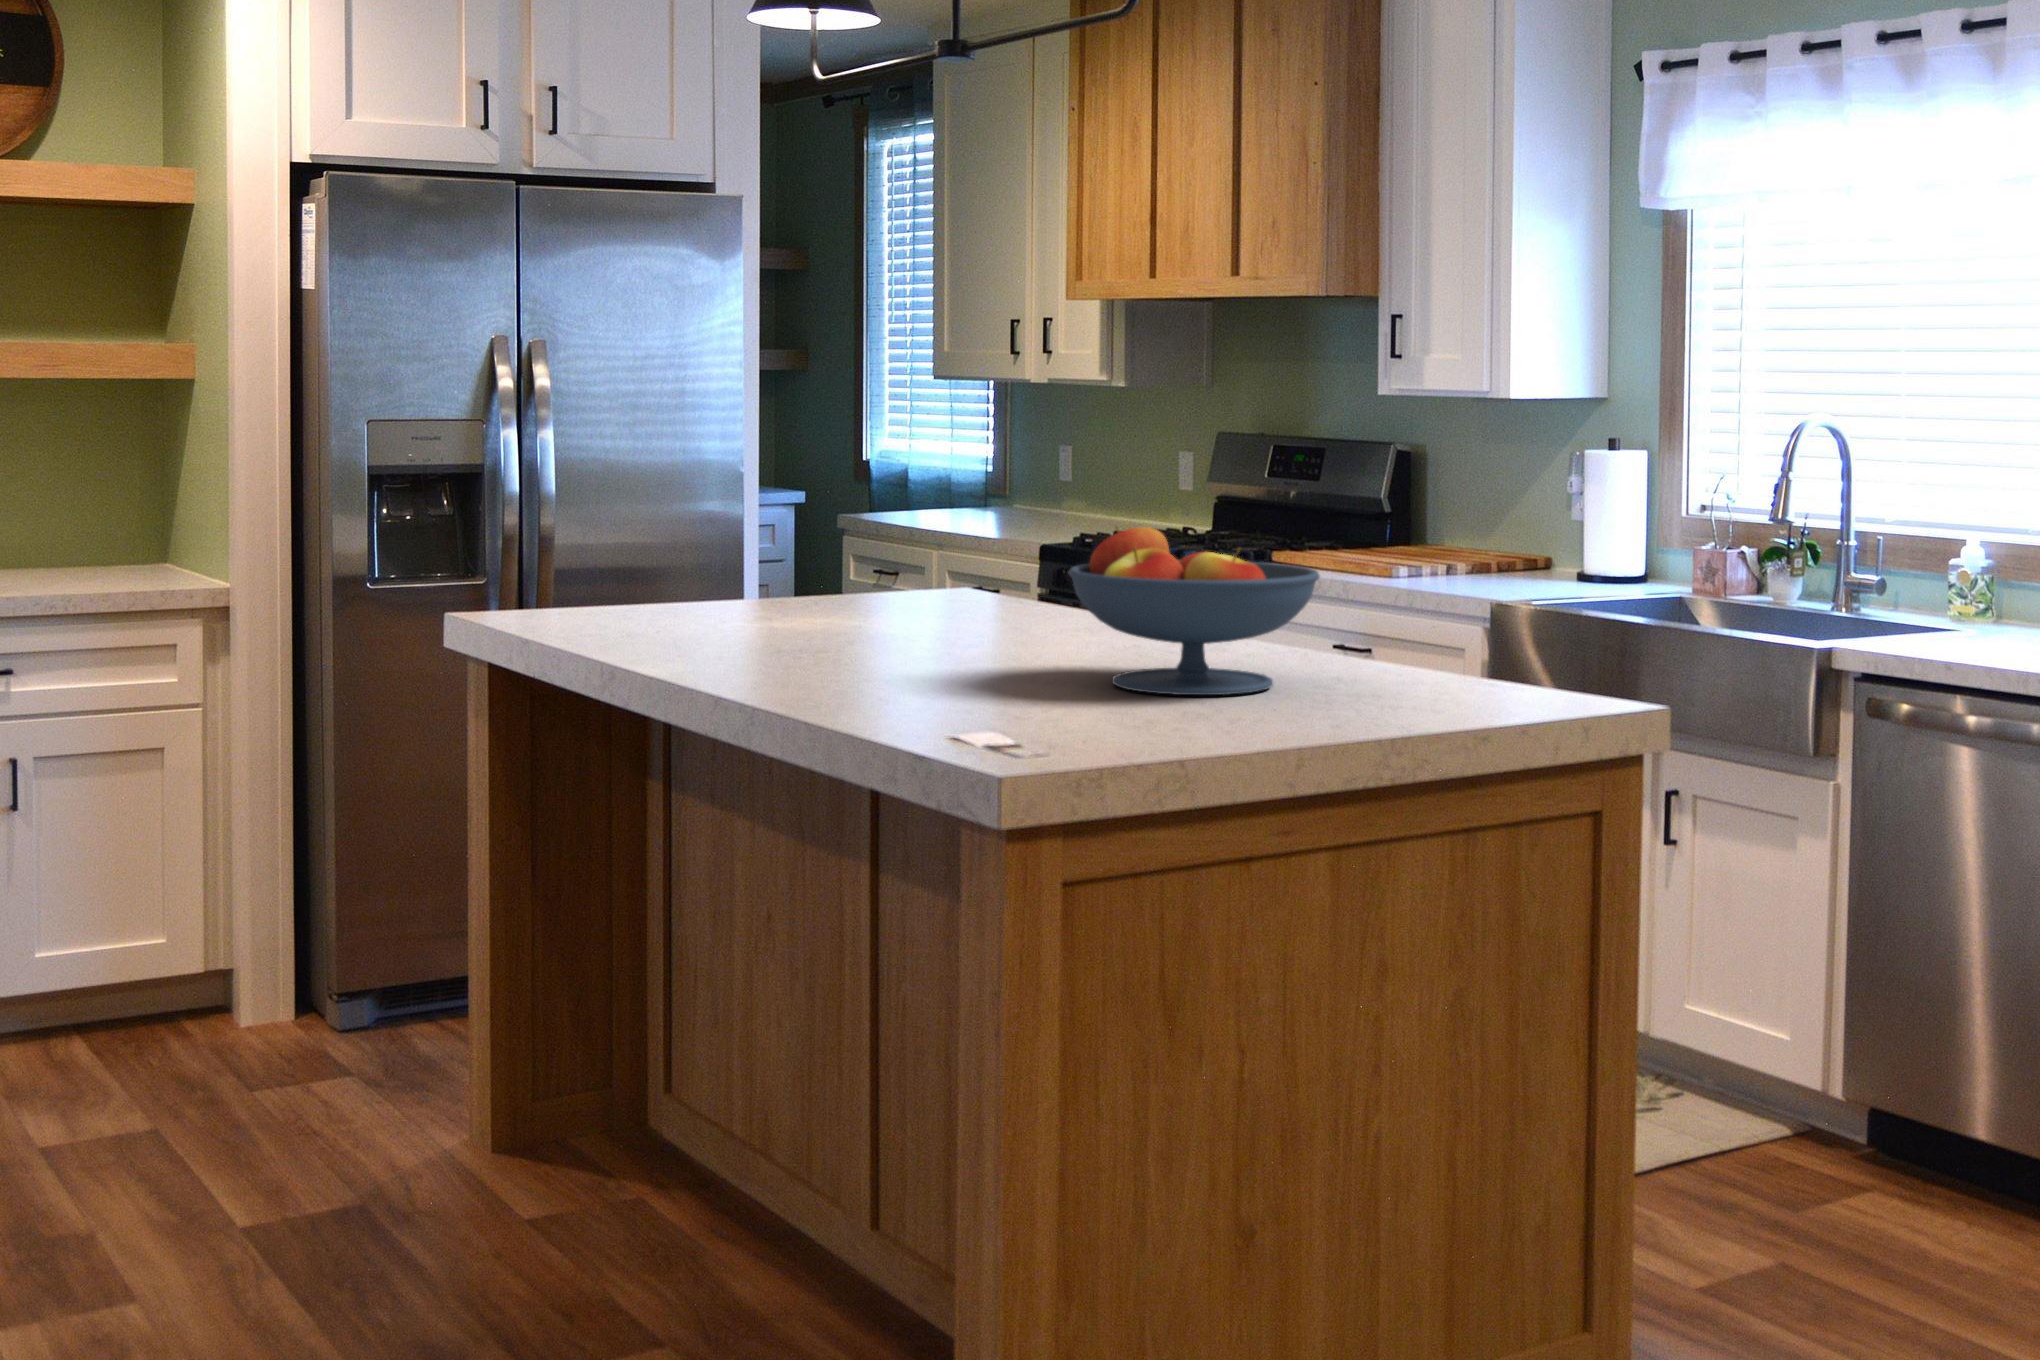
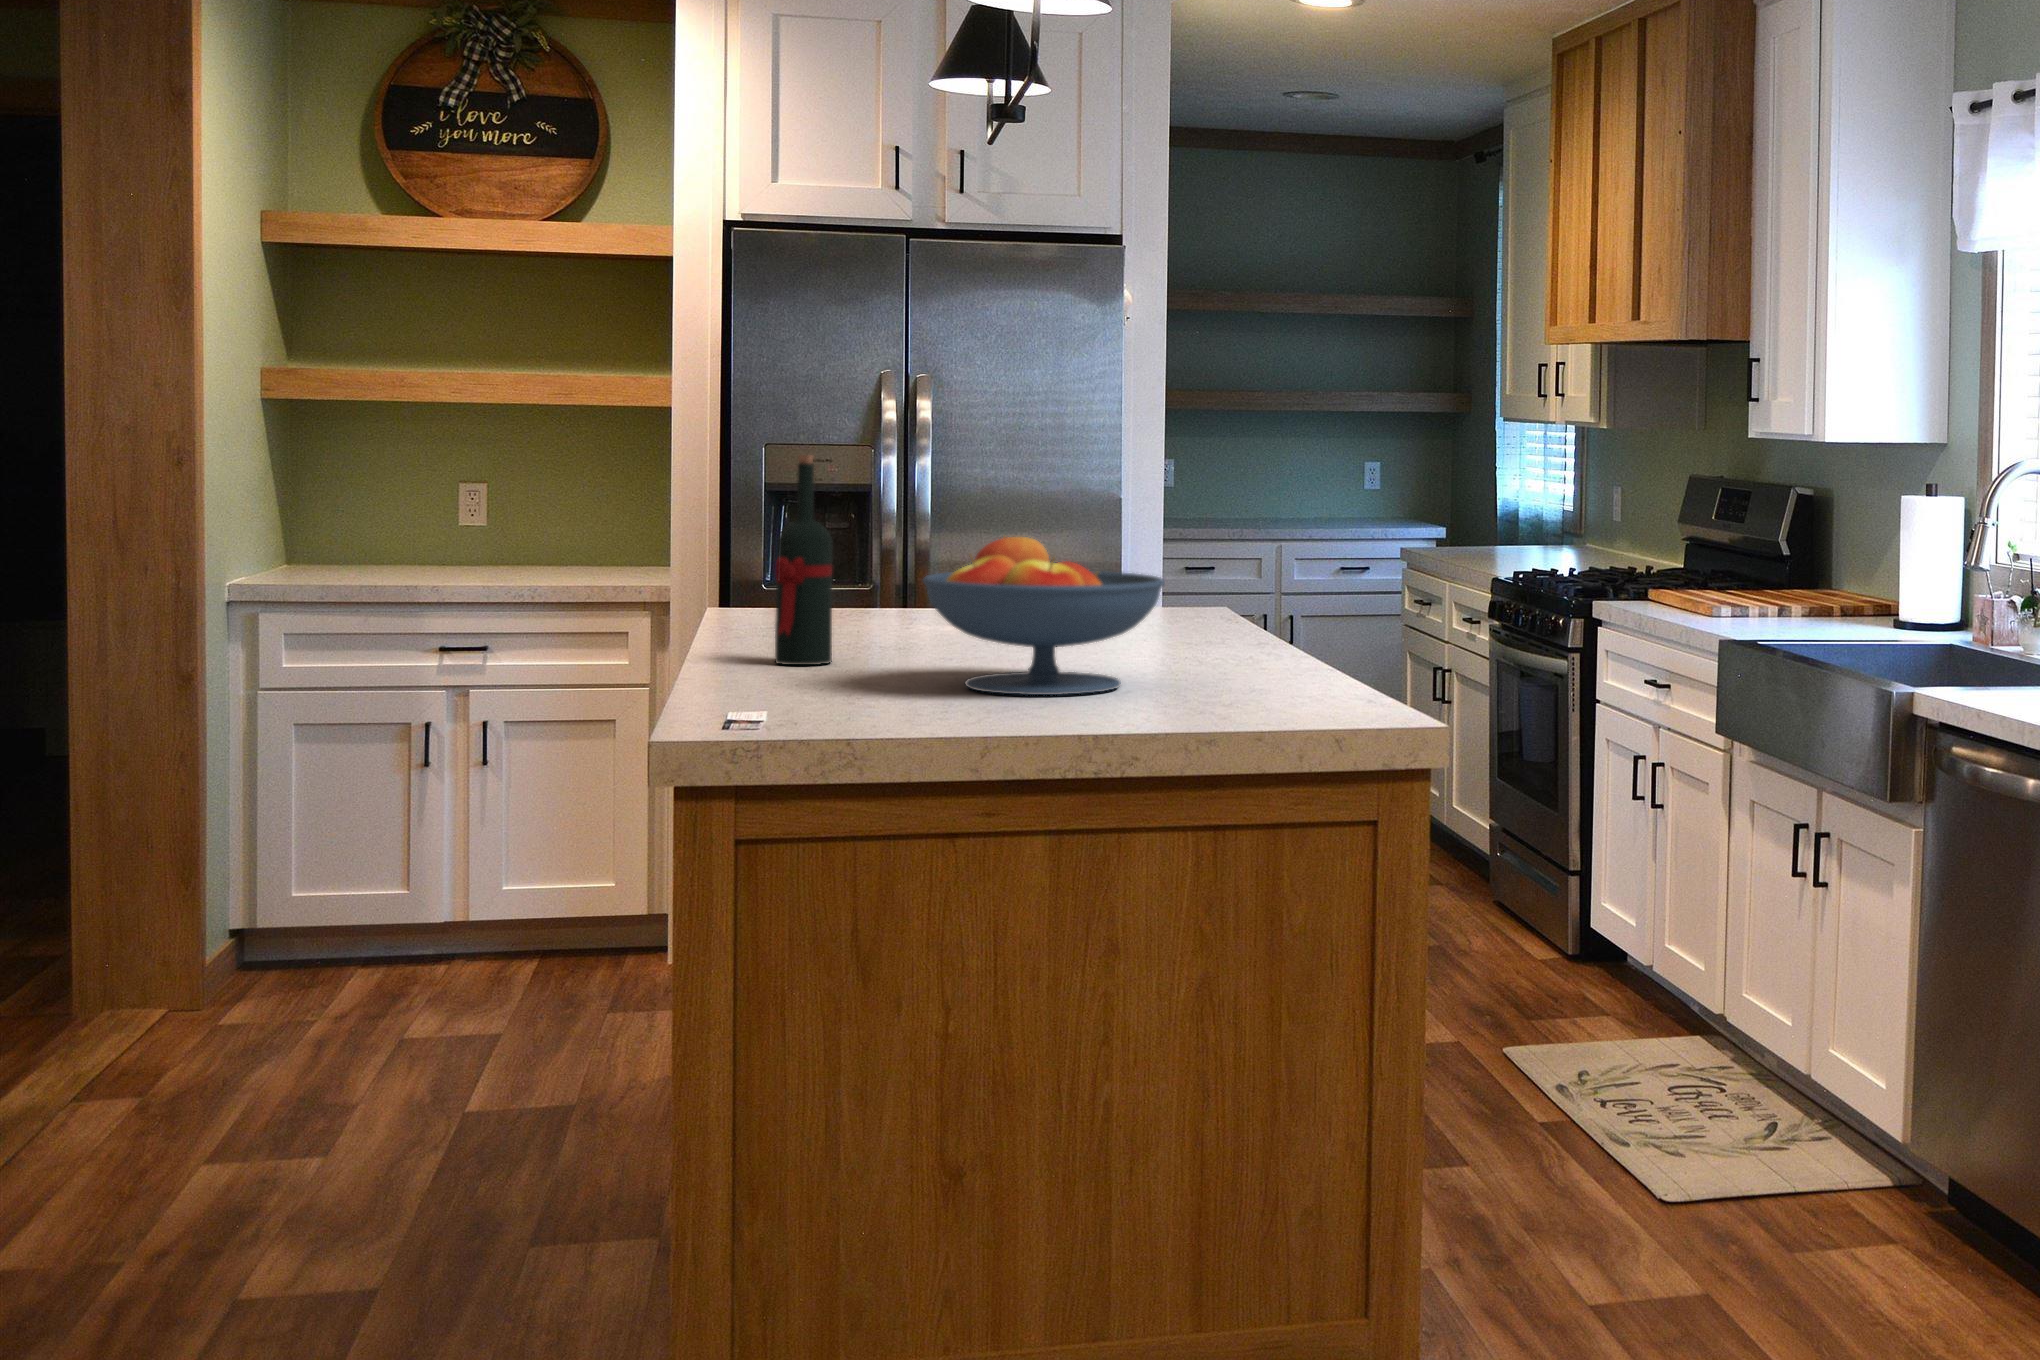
wine bottle: none [823,443,883,675] -> present [775,455,832,665]

